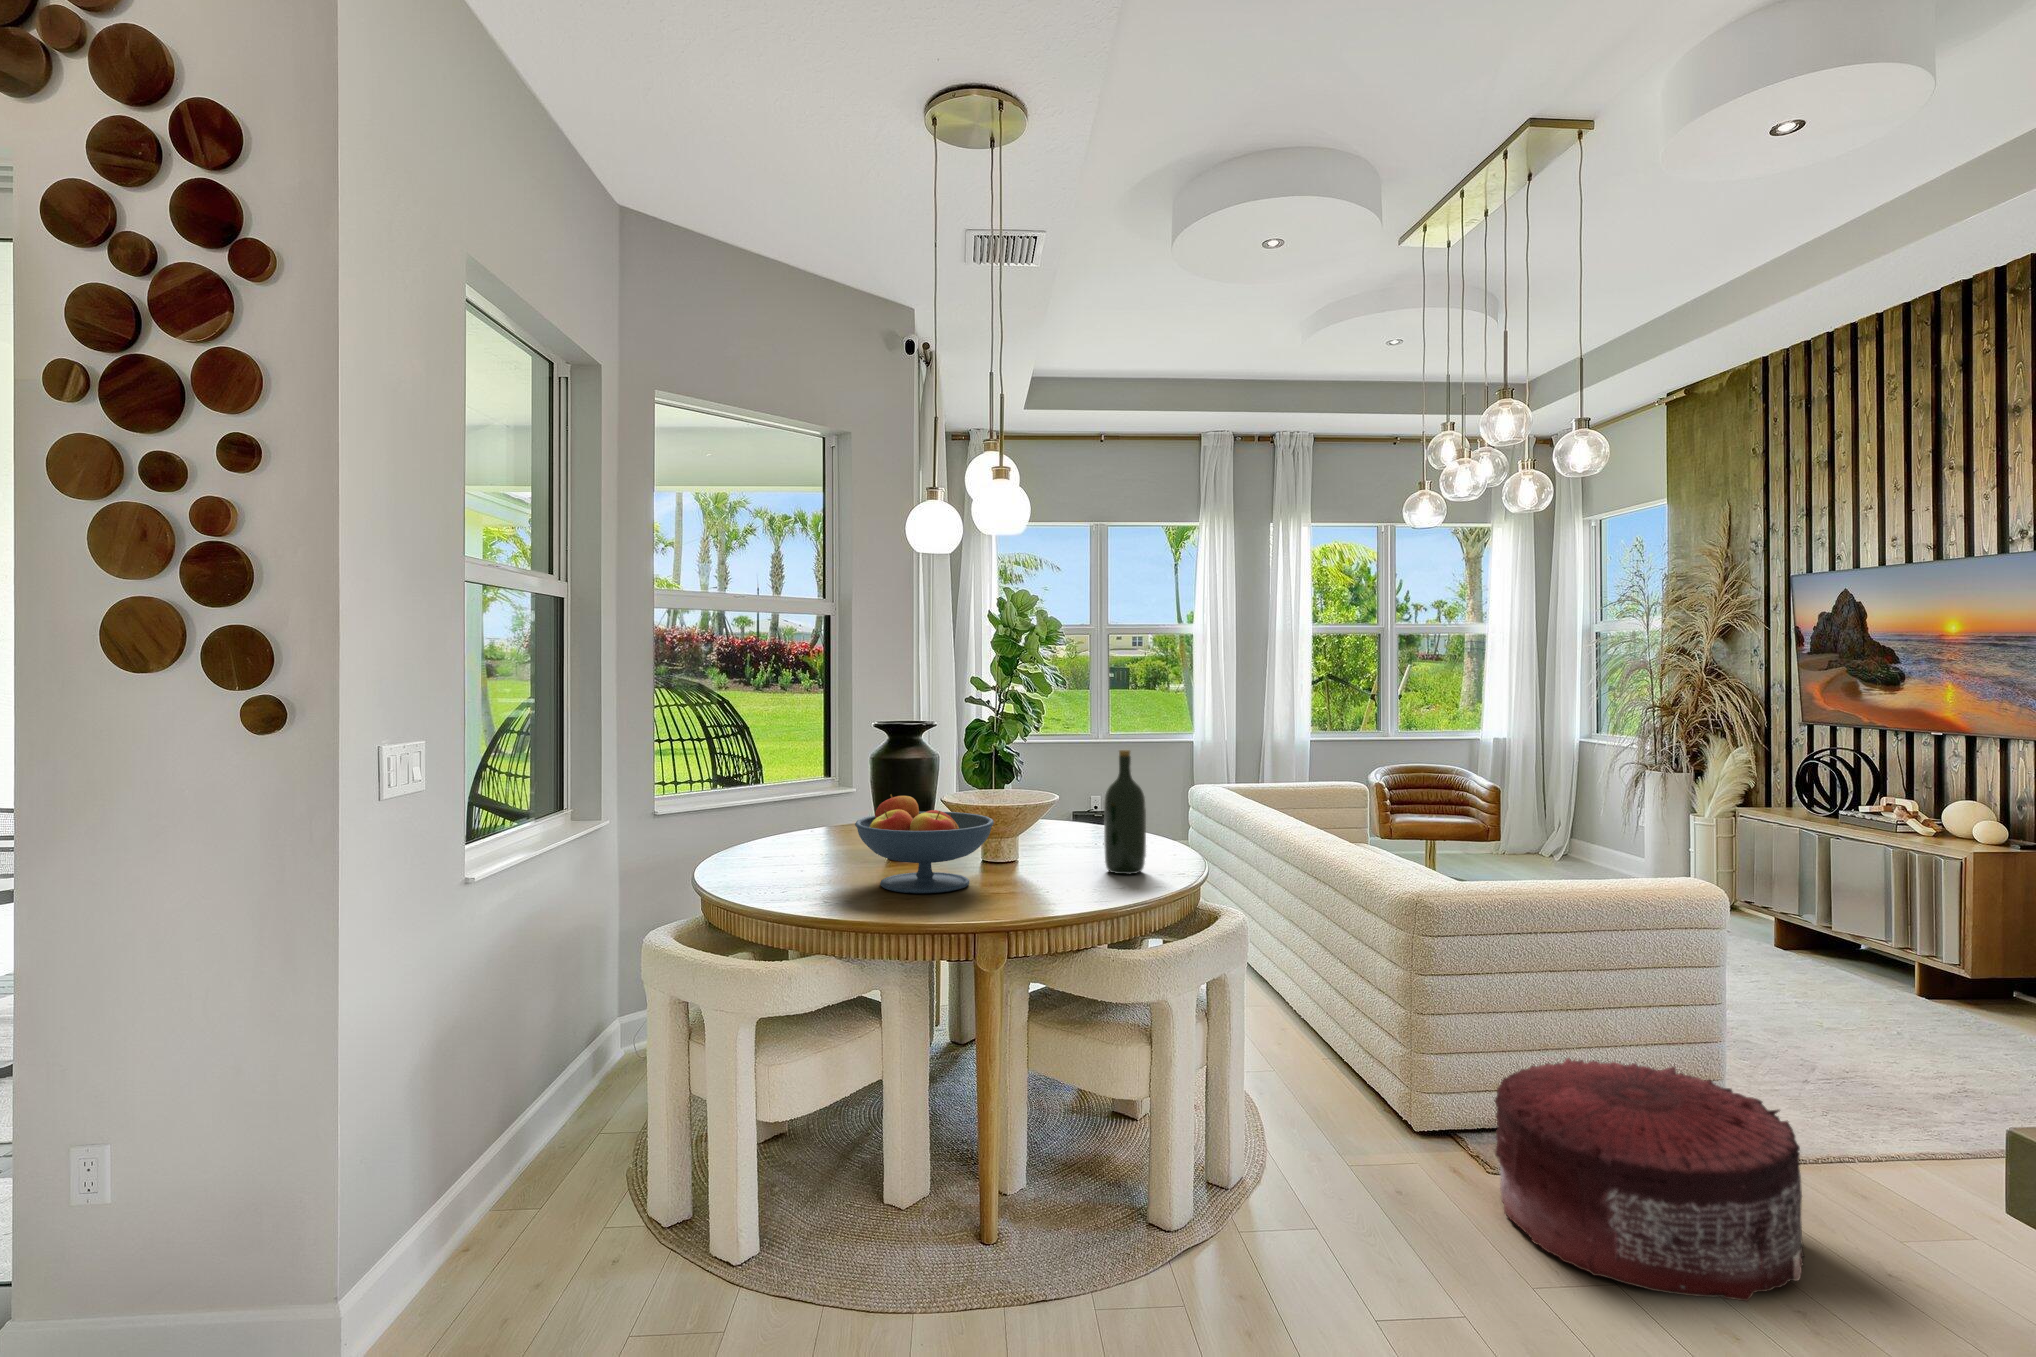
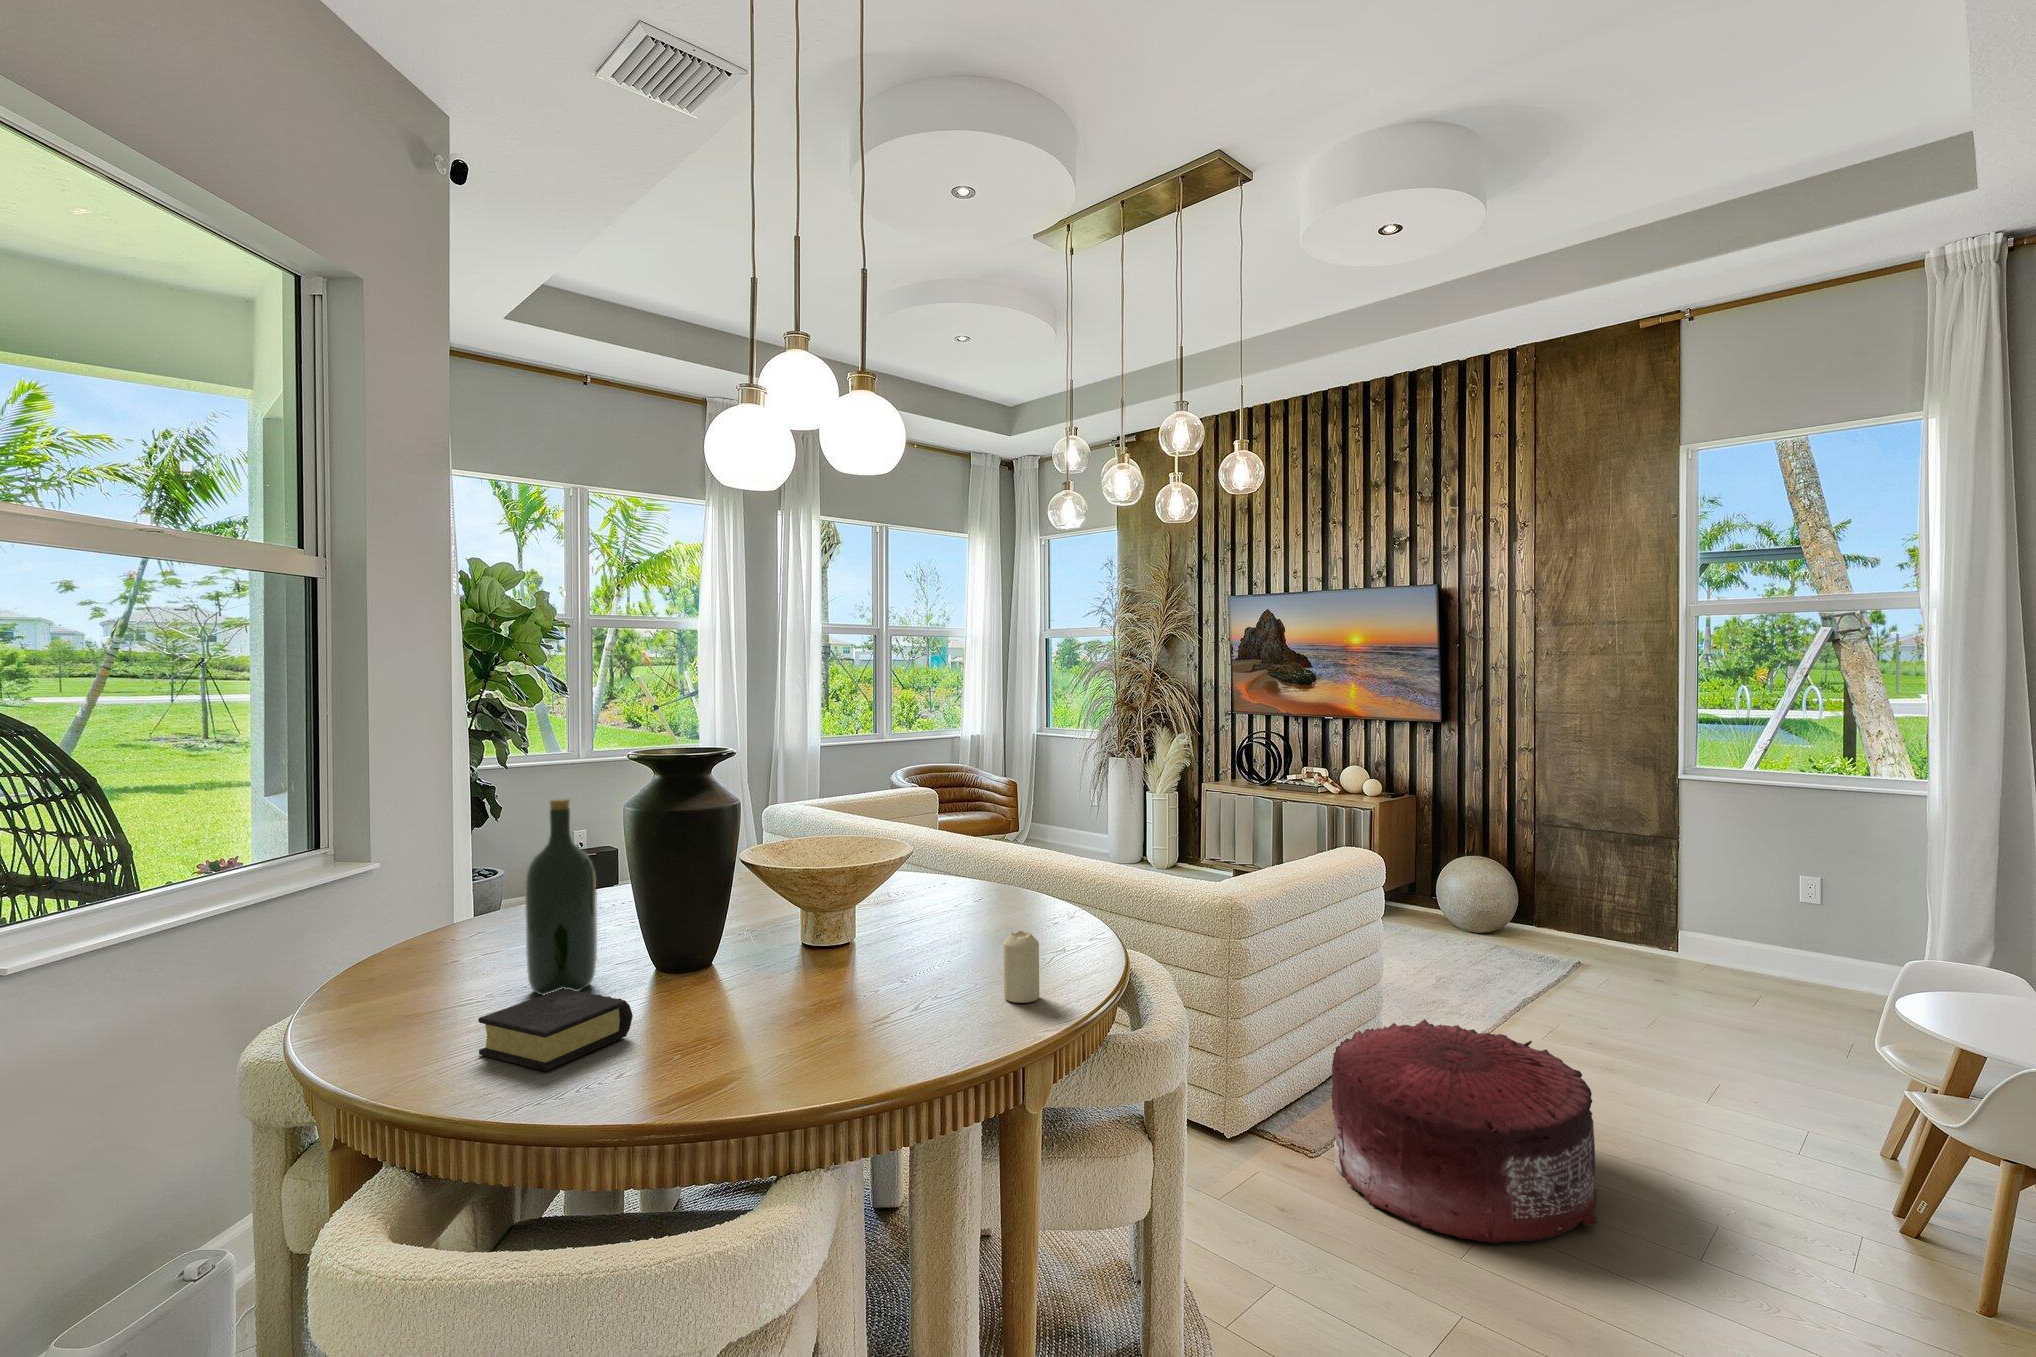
wine bottle: present [1104,750,1146,874] -> present [525,799,597,995]
fruit bowl: present [855,795,994,893] -> none [712,869,924,1022]
book: none [734,852,808,887] -> present [478,988,633,1071]
candle: none [1024,856,1050,906] -> present [1004,931,1039,1003]

